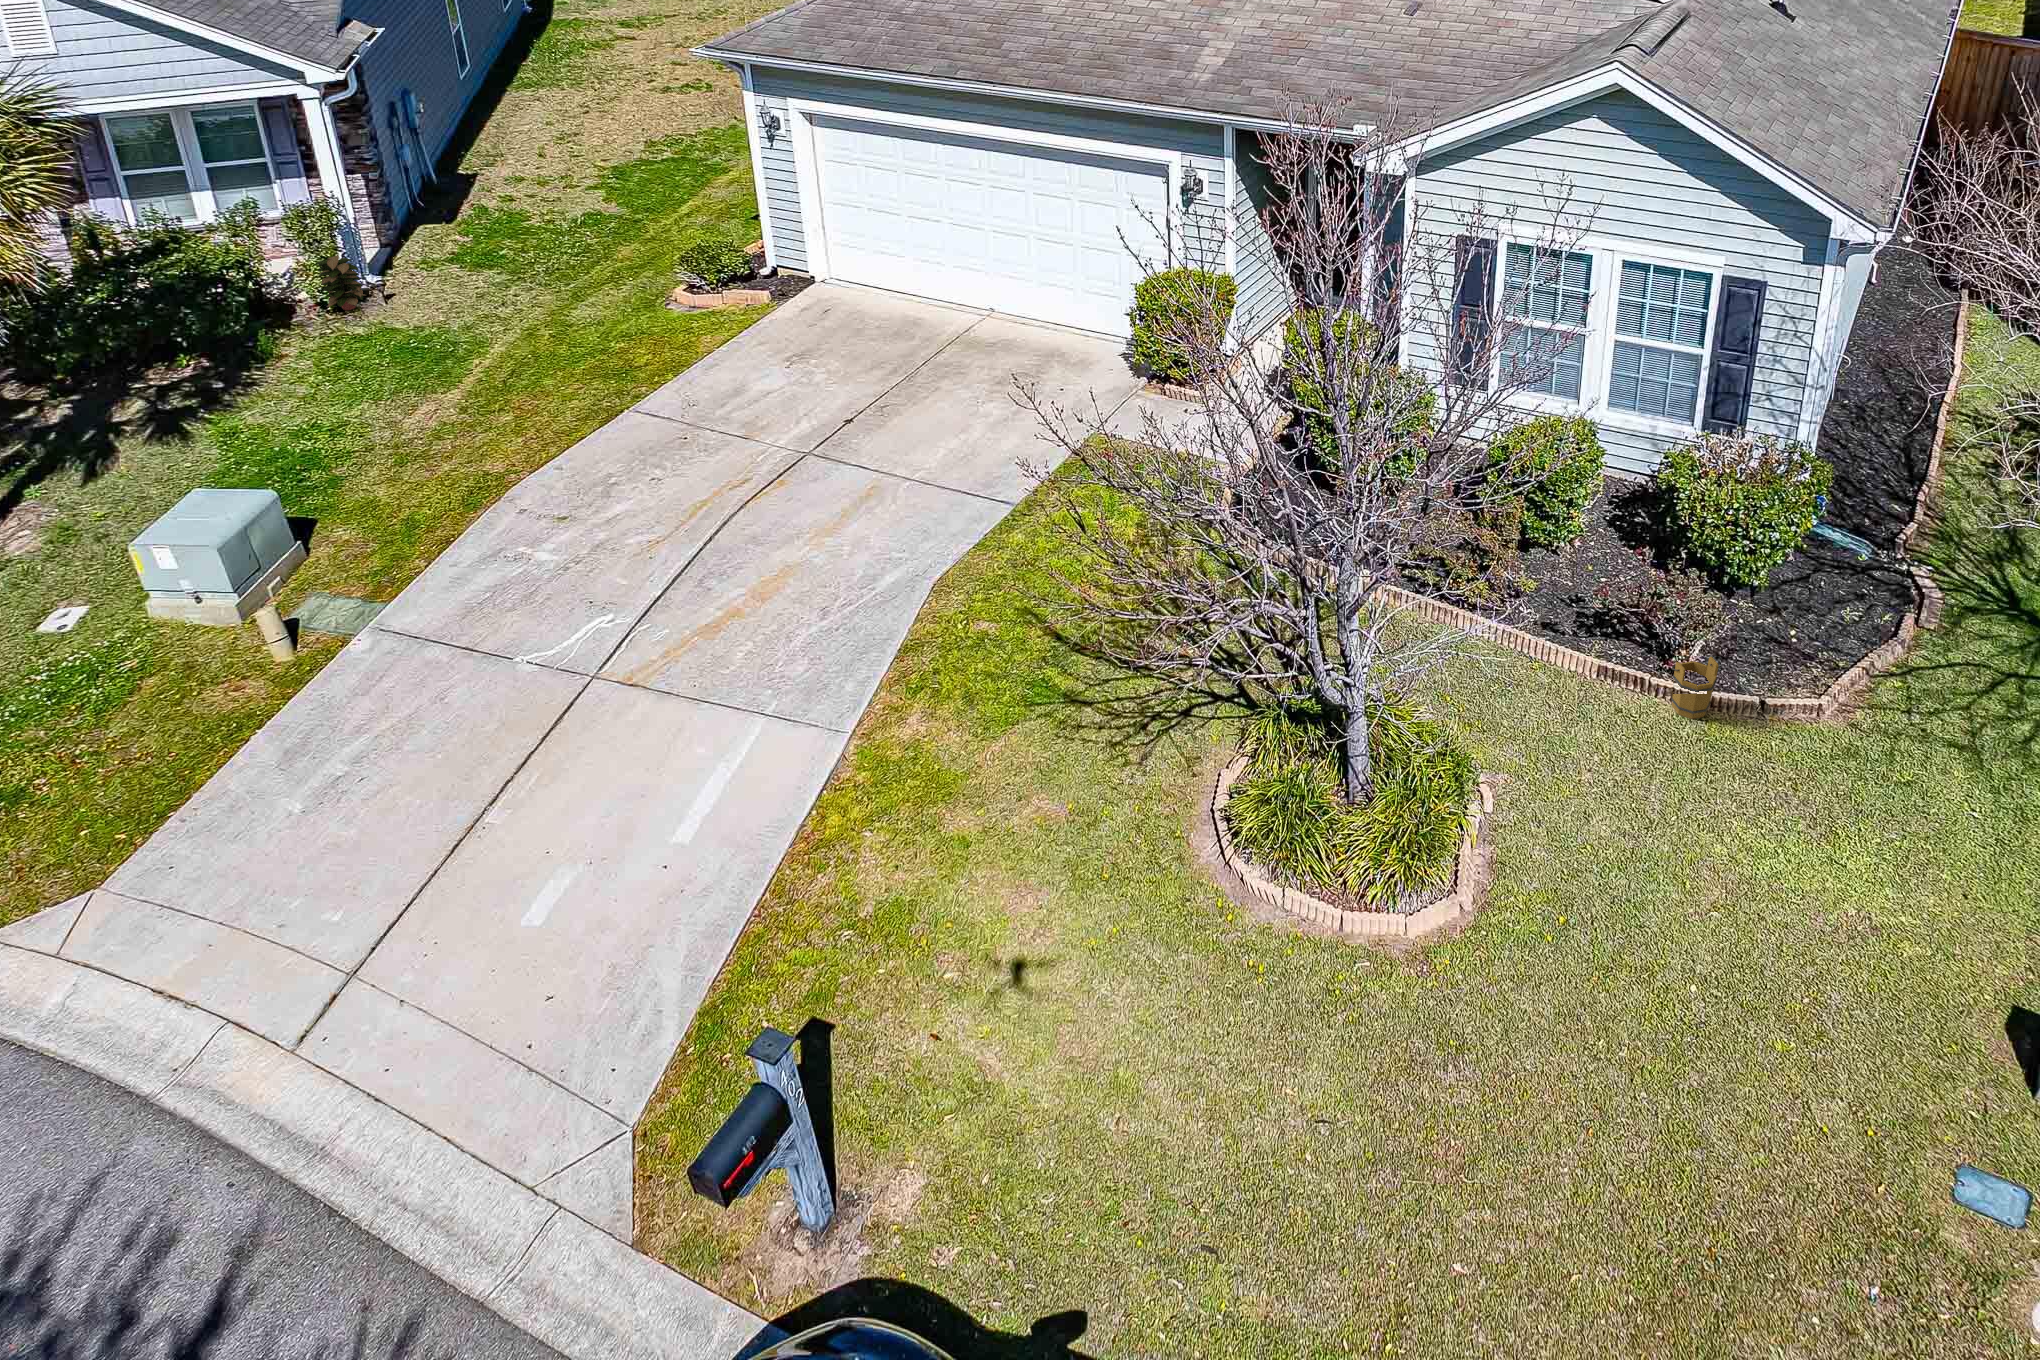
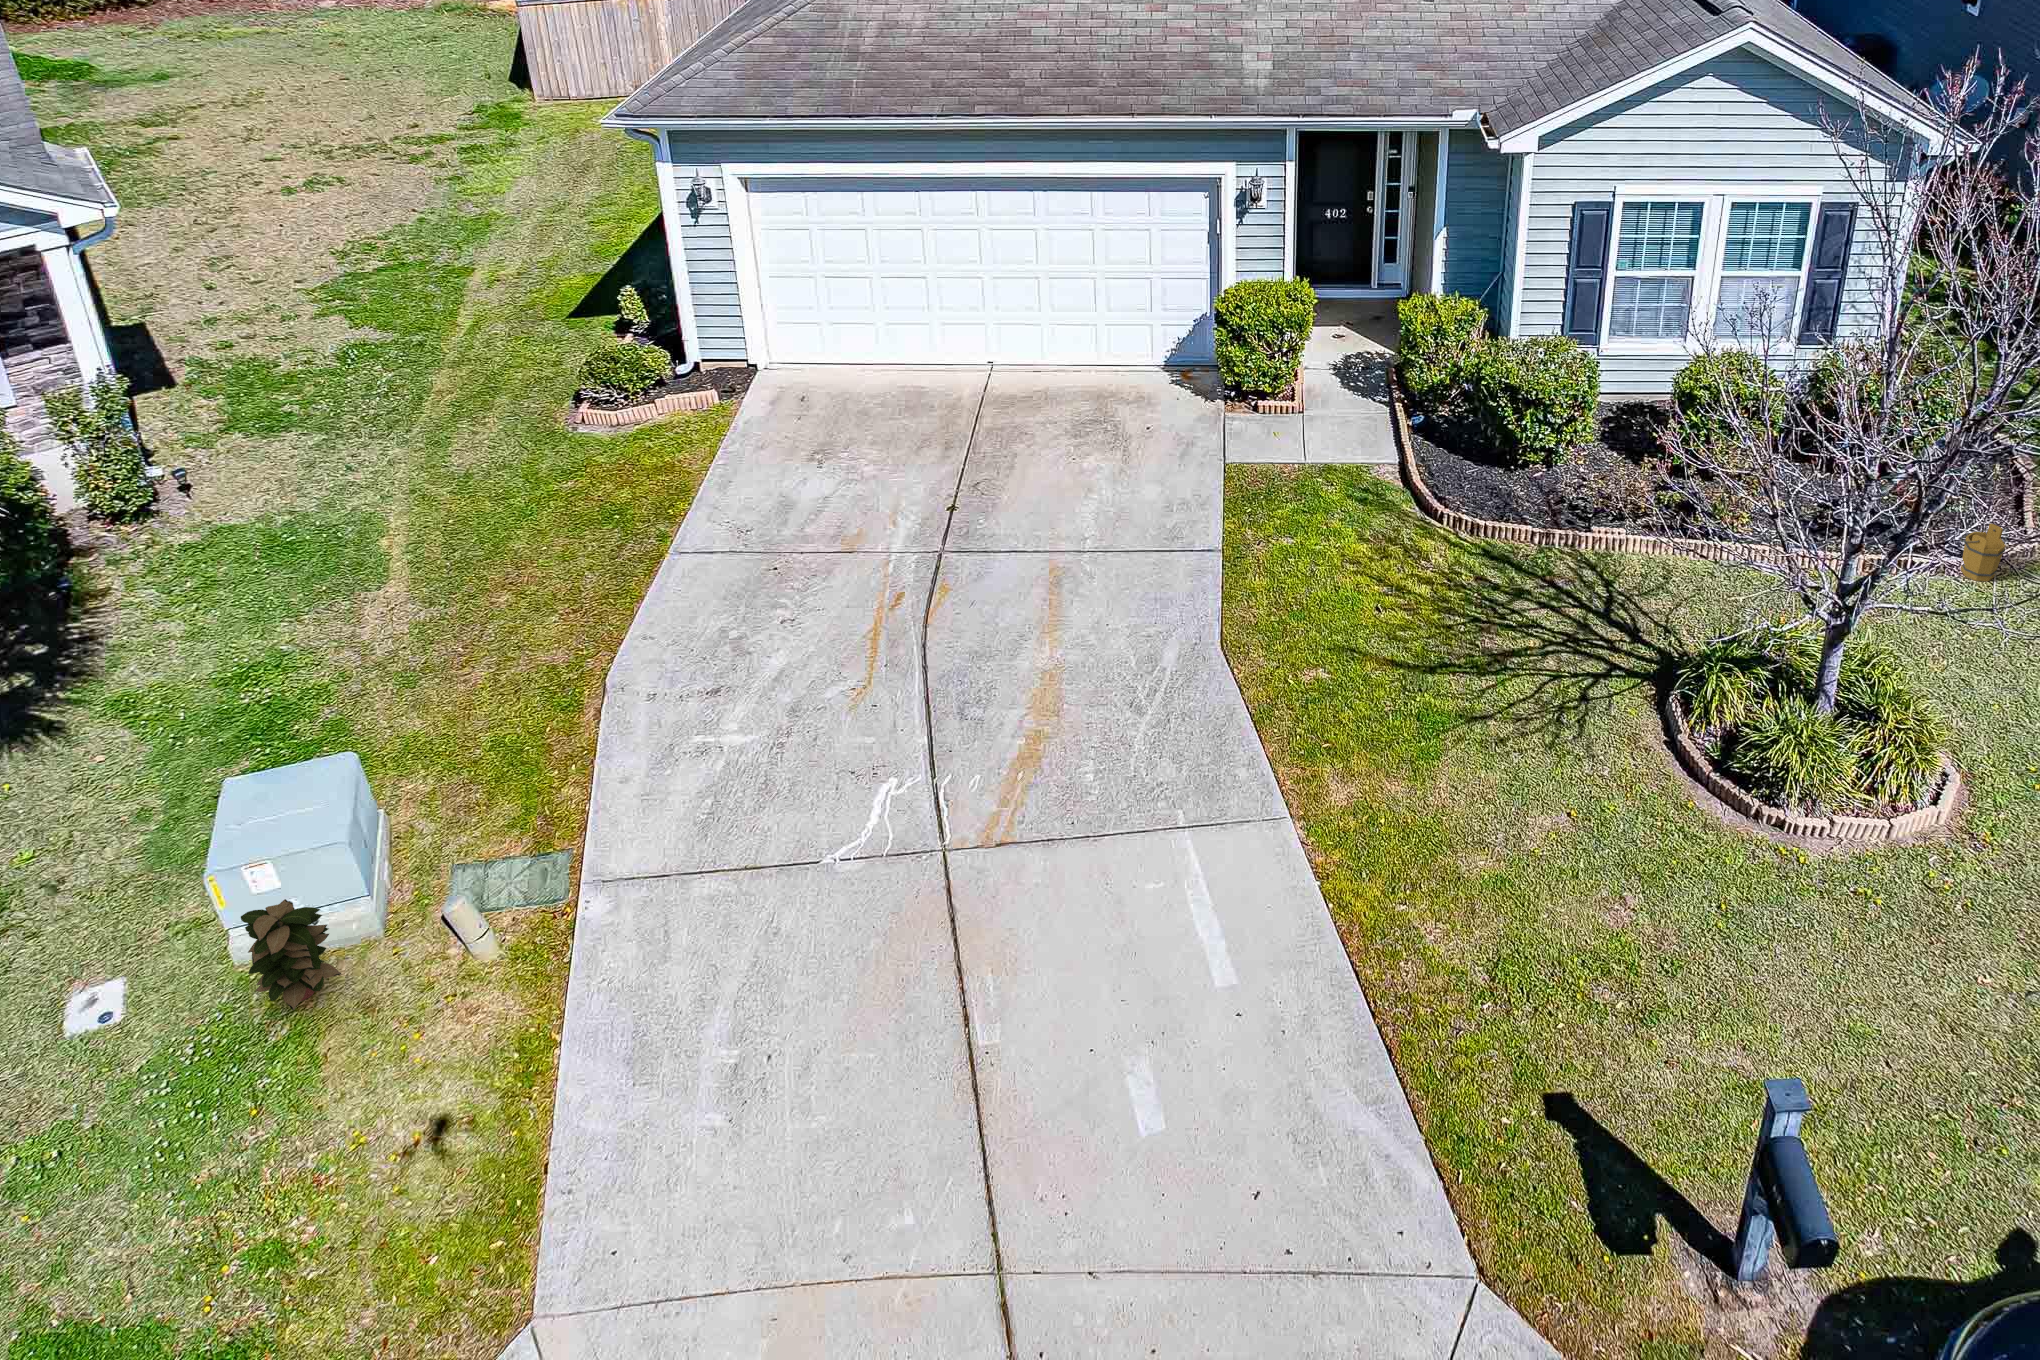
decorative plant: present [316,255,366,310] -> present [241,899,341,1010]

